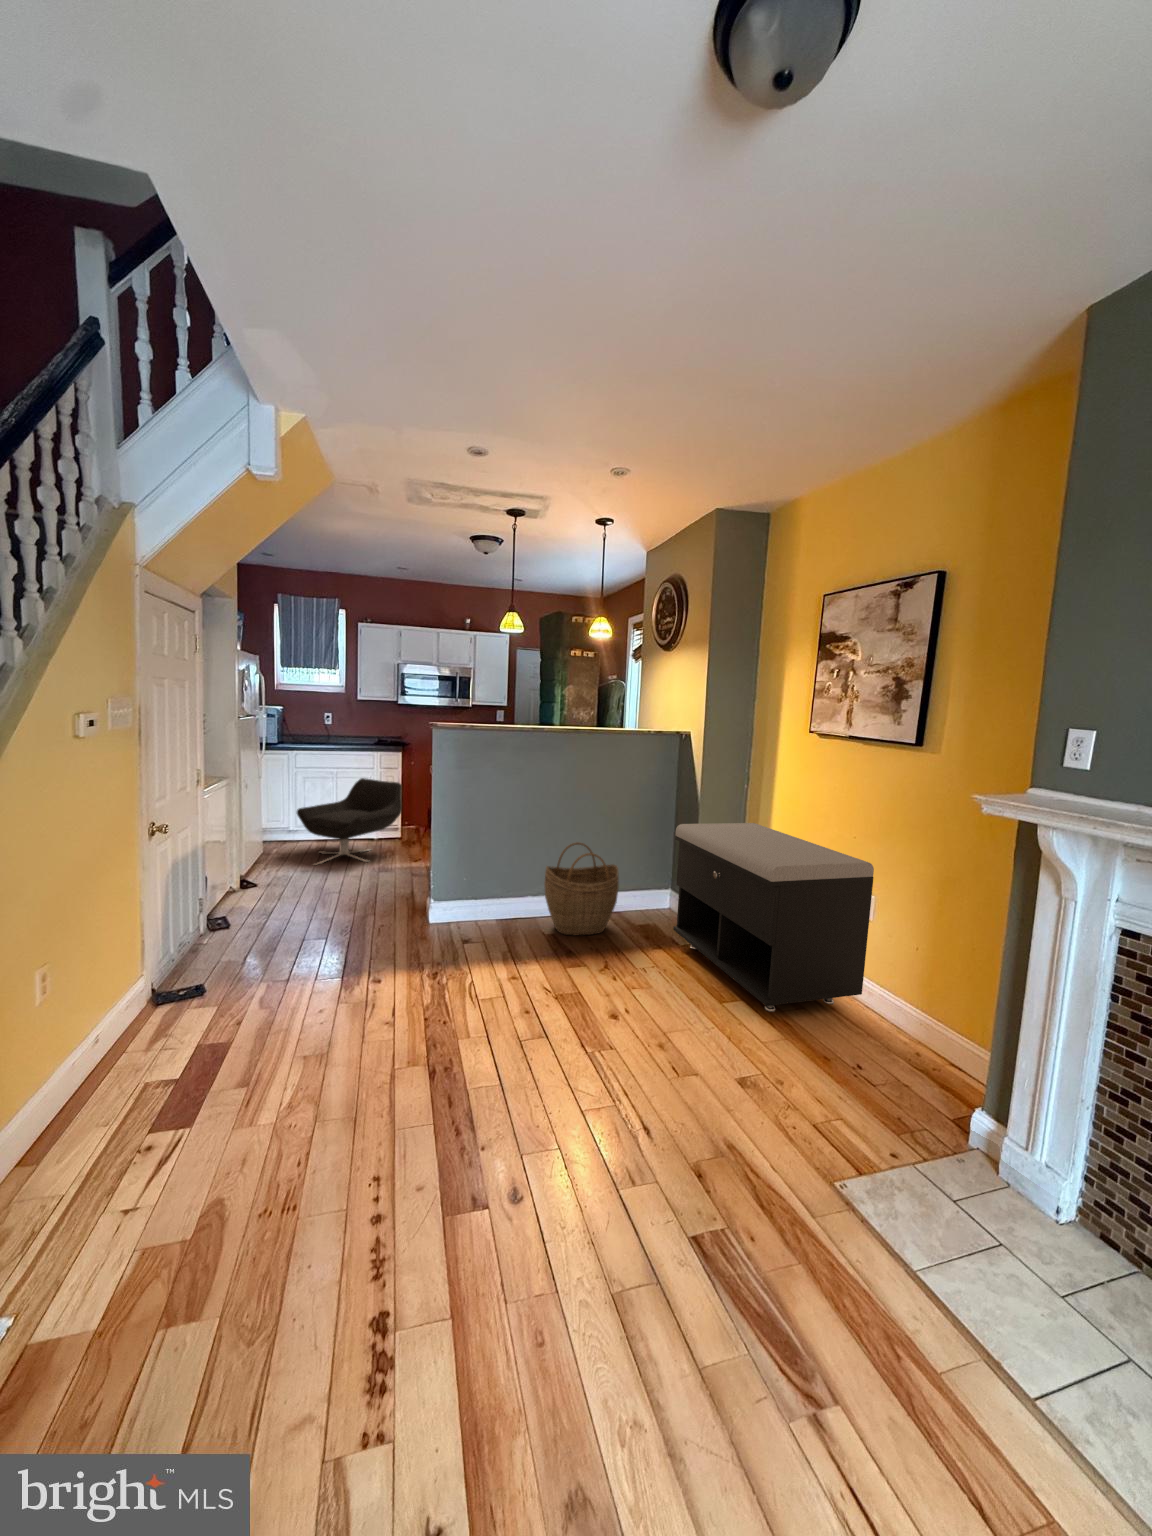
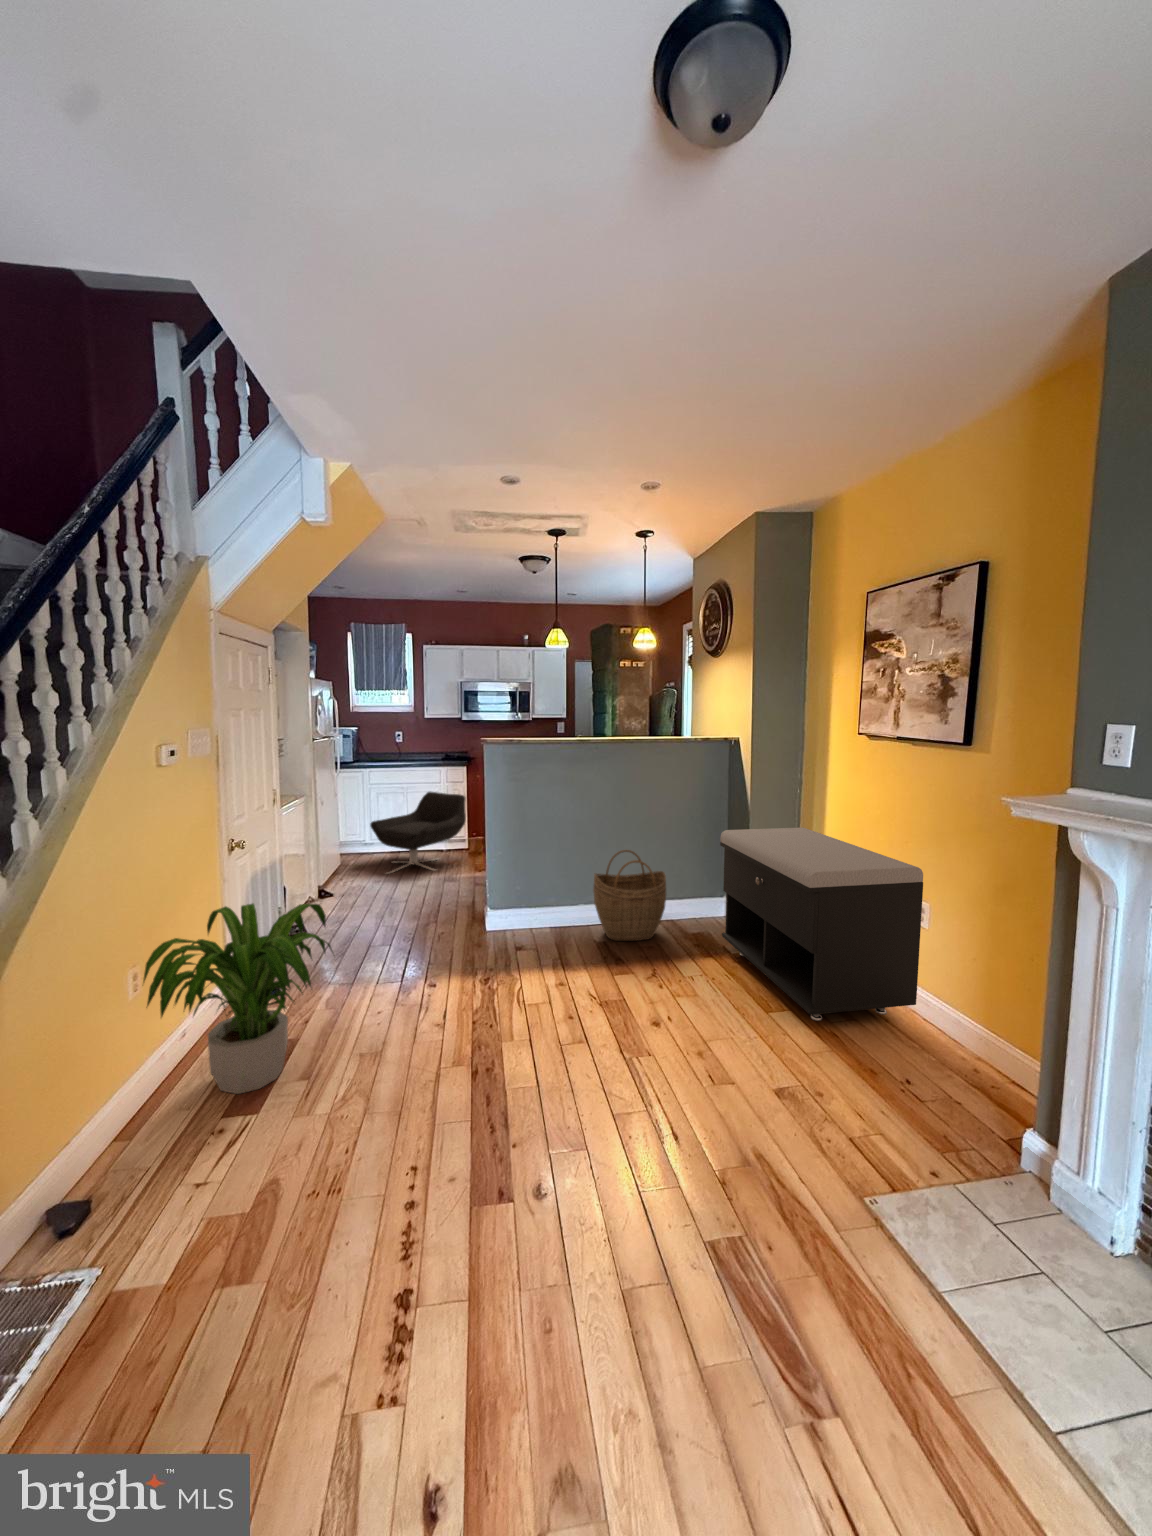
potted plant: none [52,895,280,1108] -> present [143,904,333,1094]

